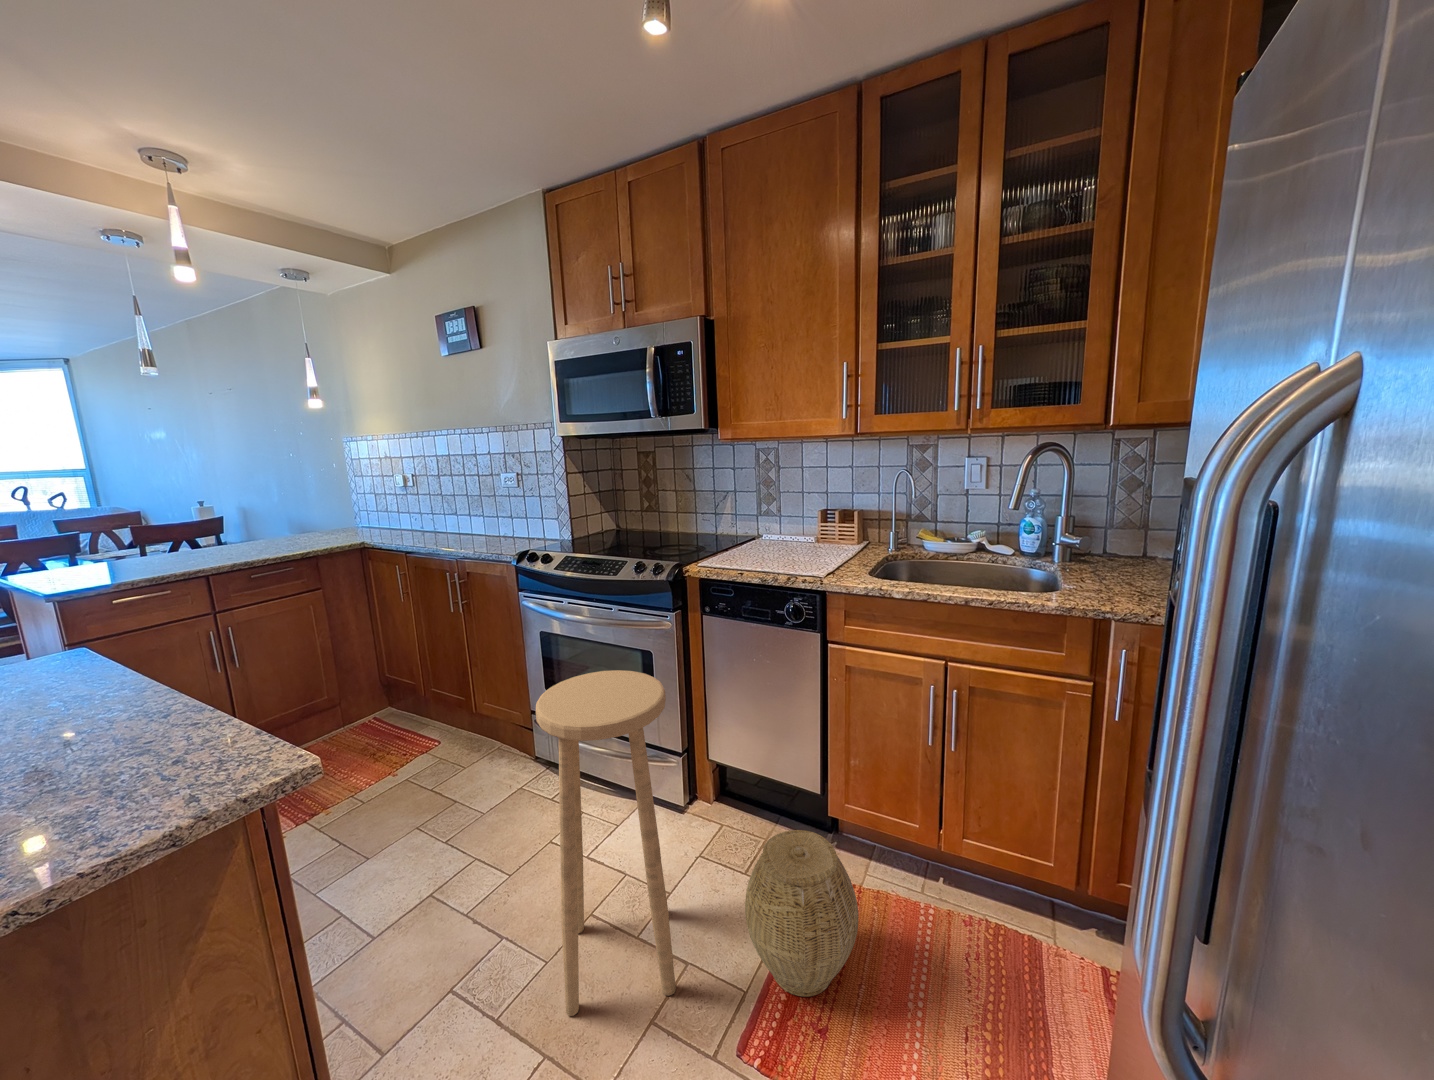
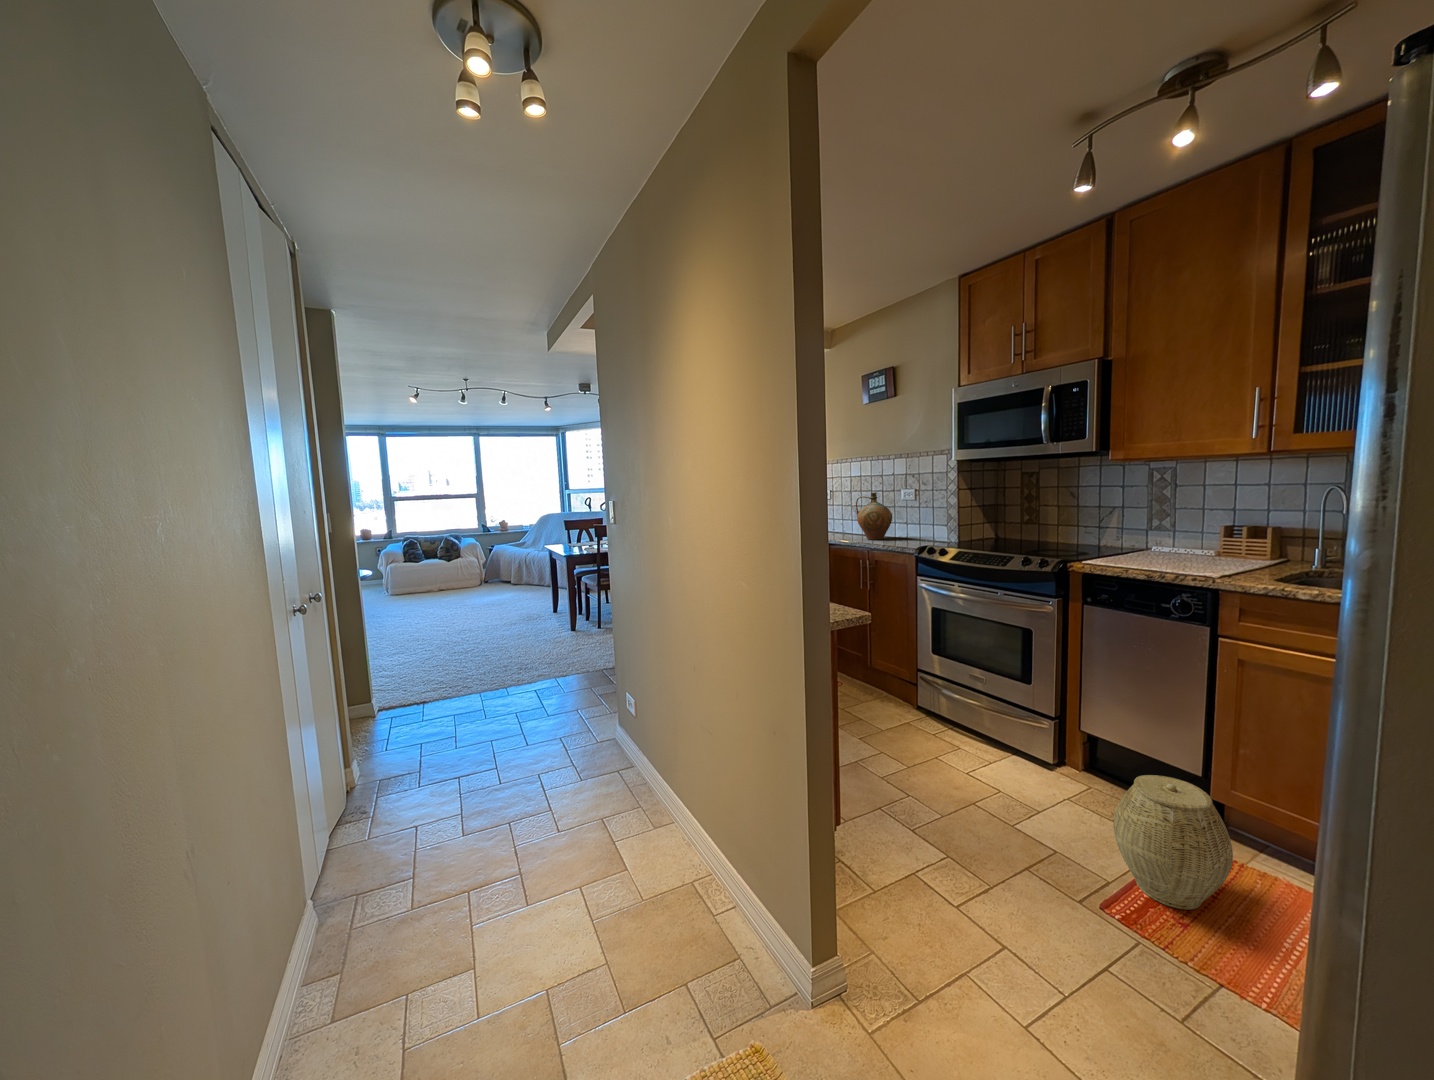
ceramic jug: none [434,478,488,544] -> present [856,492,892,540]
stool: present [536,670,676,1016] -> none [955,623,1054,864]

